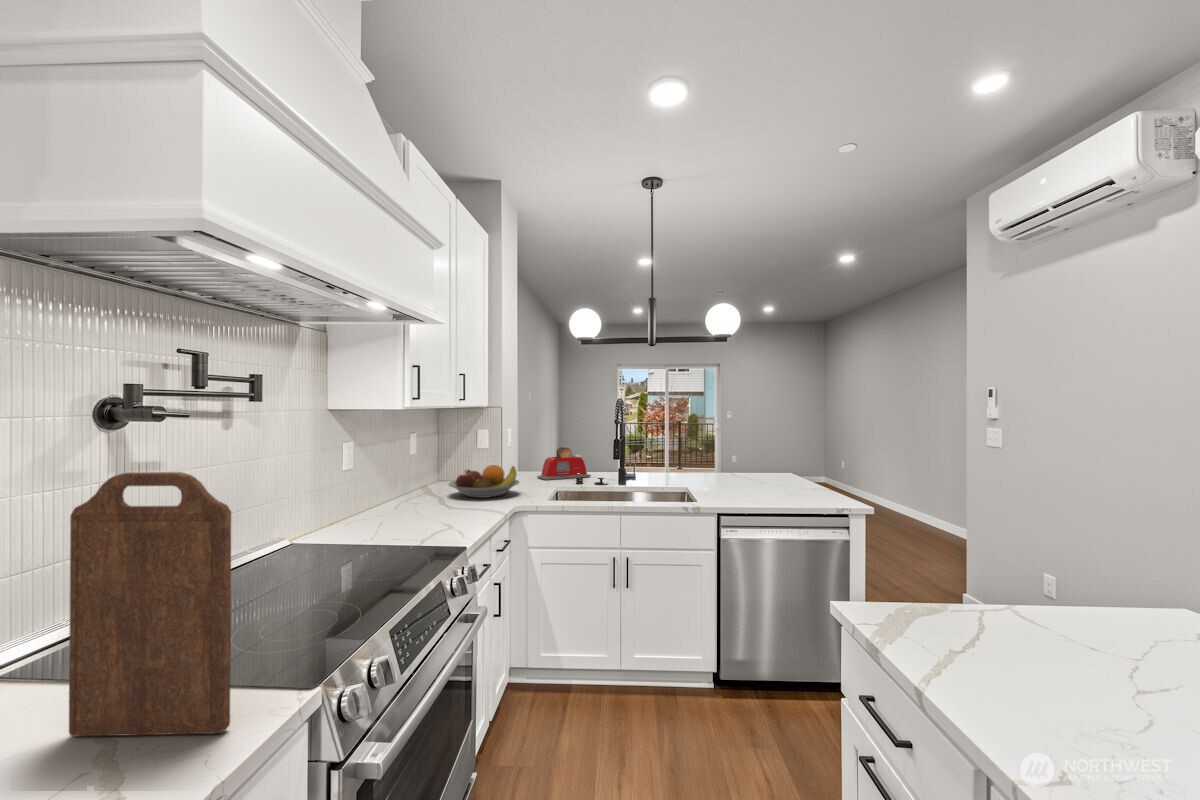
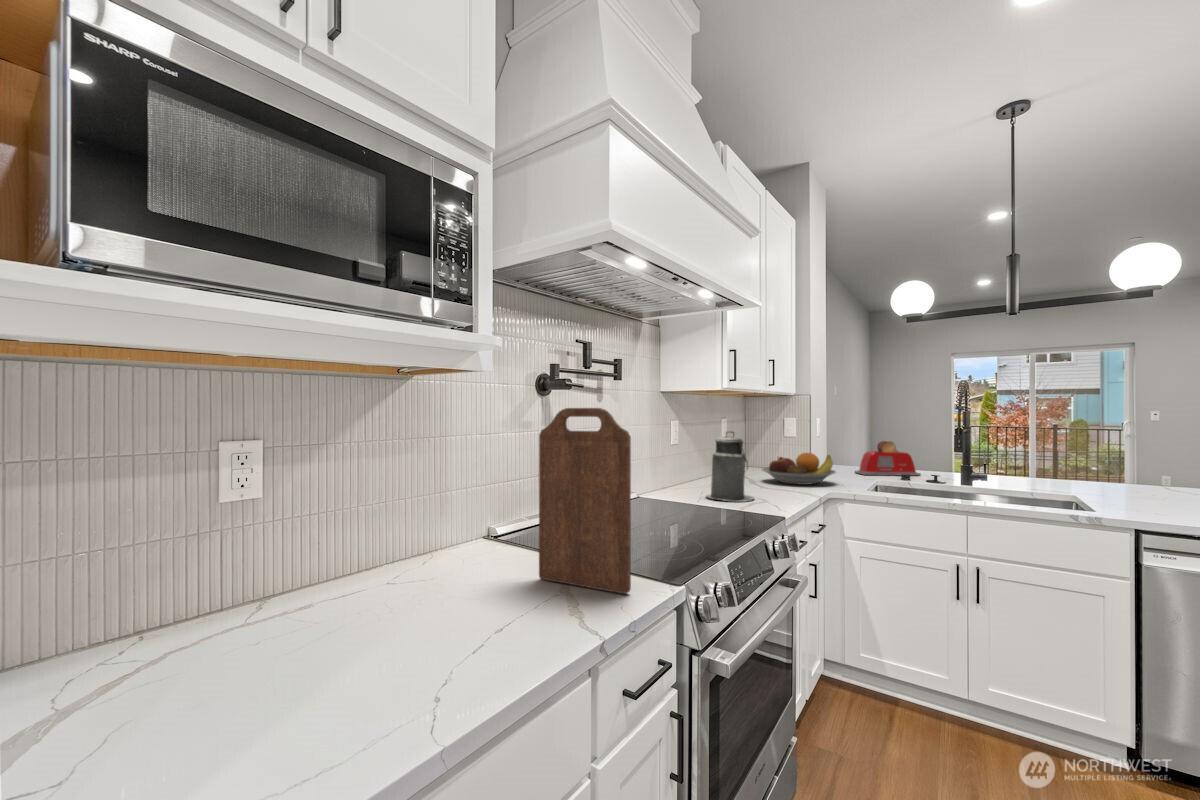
canister: none [382,453,436,530] -> present [707,431,754,502]

